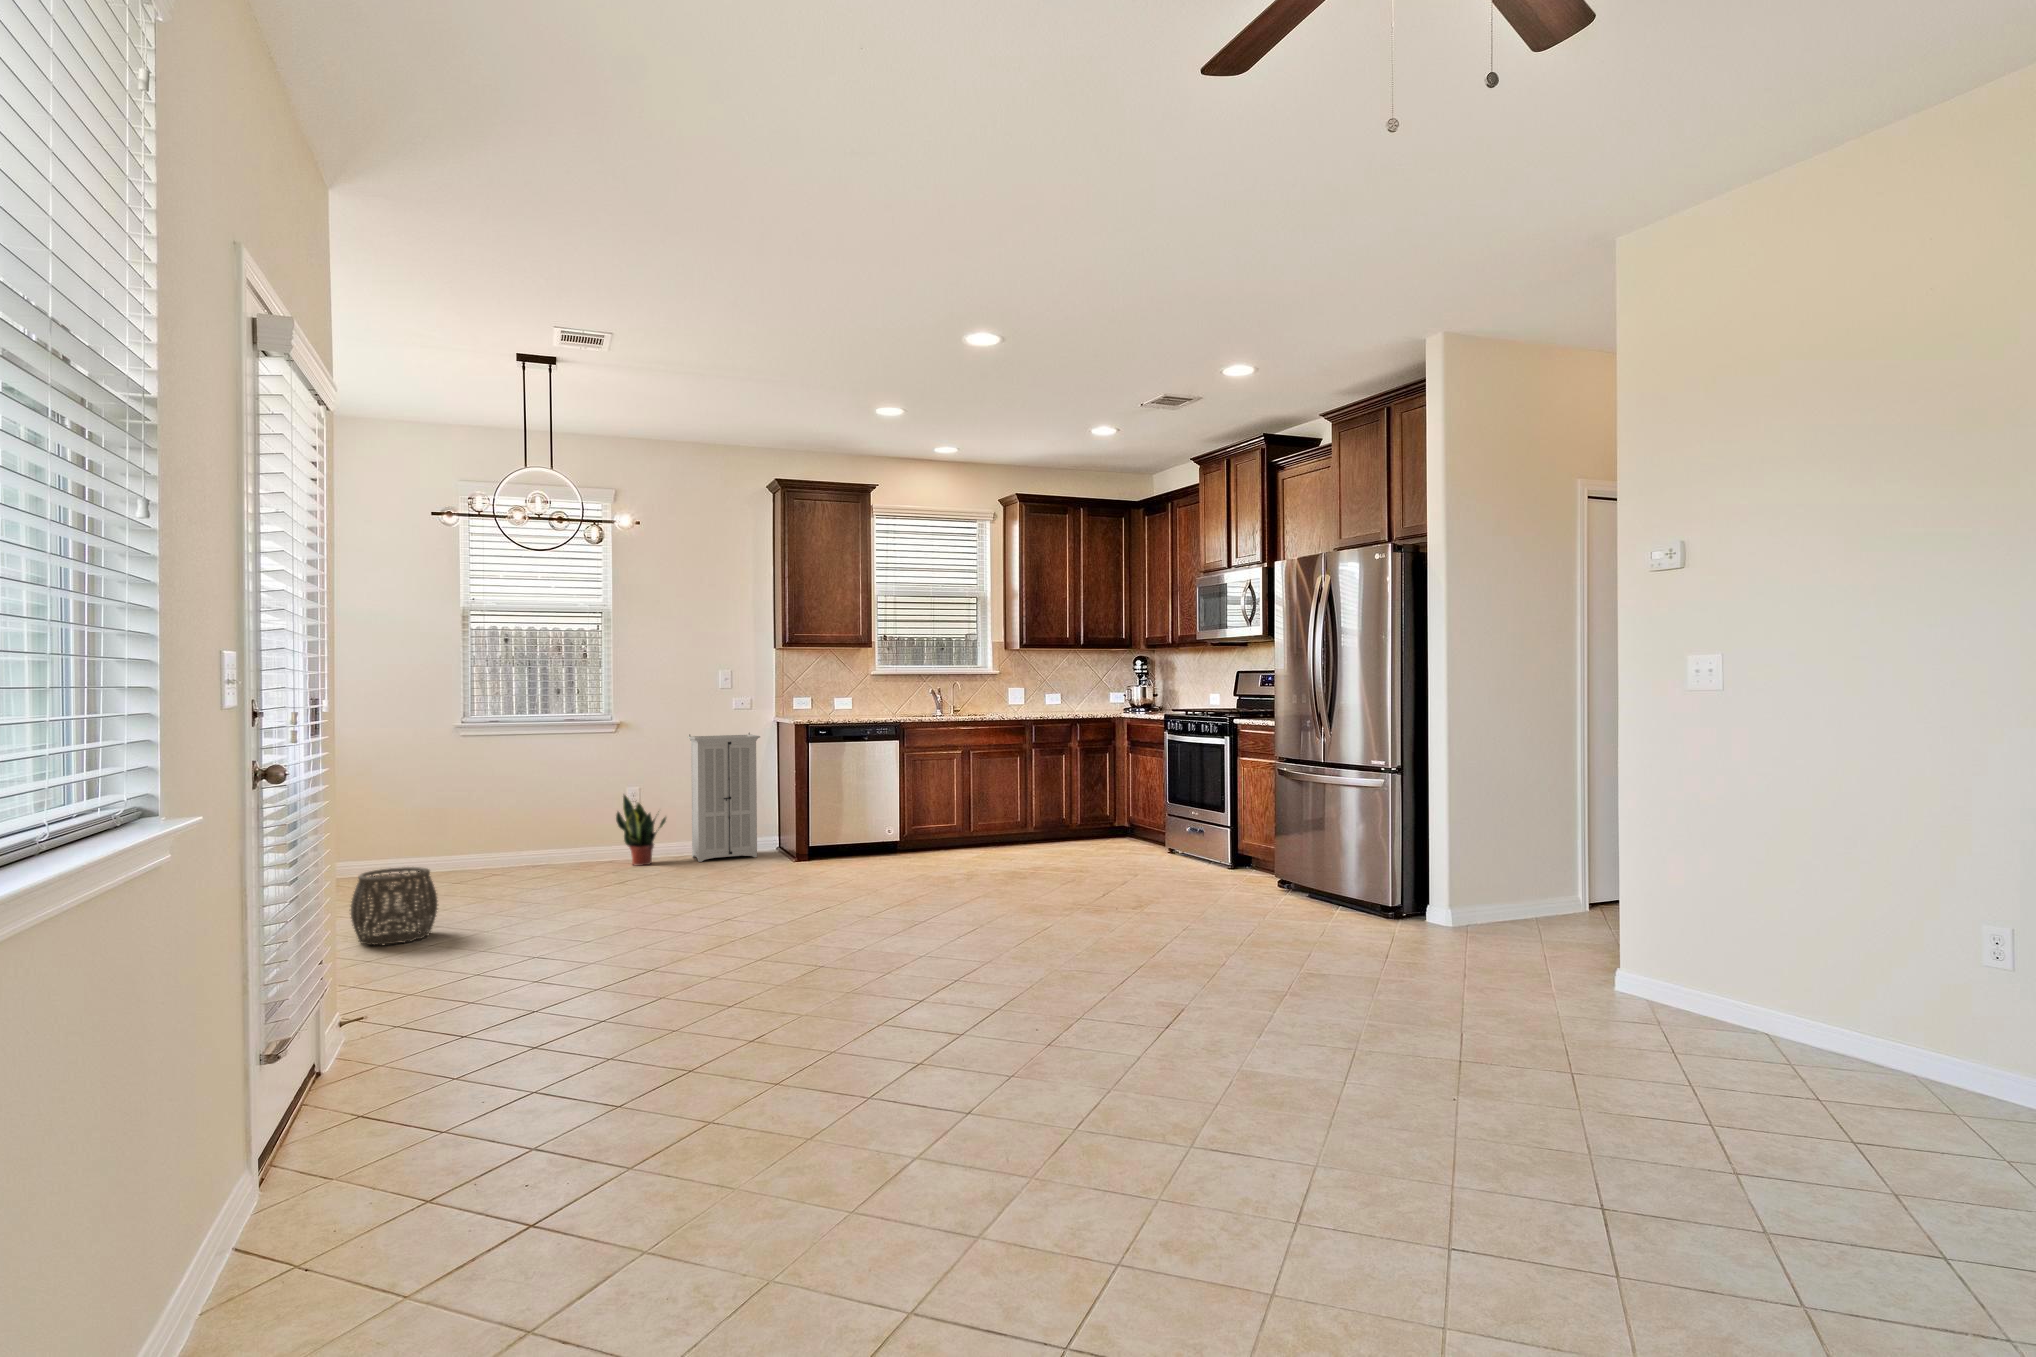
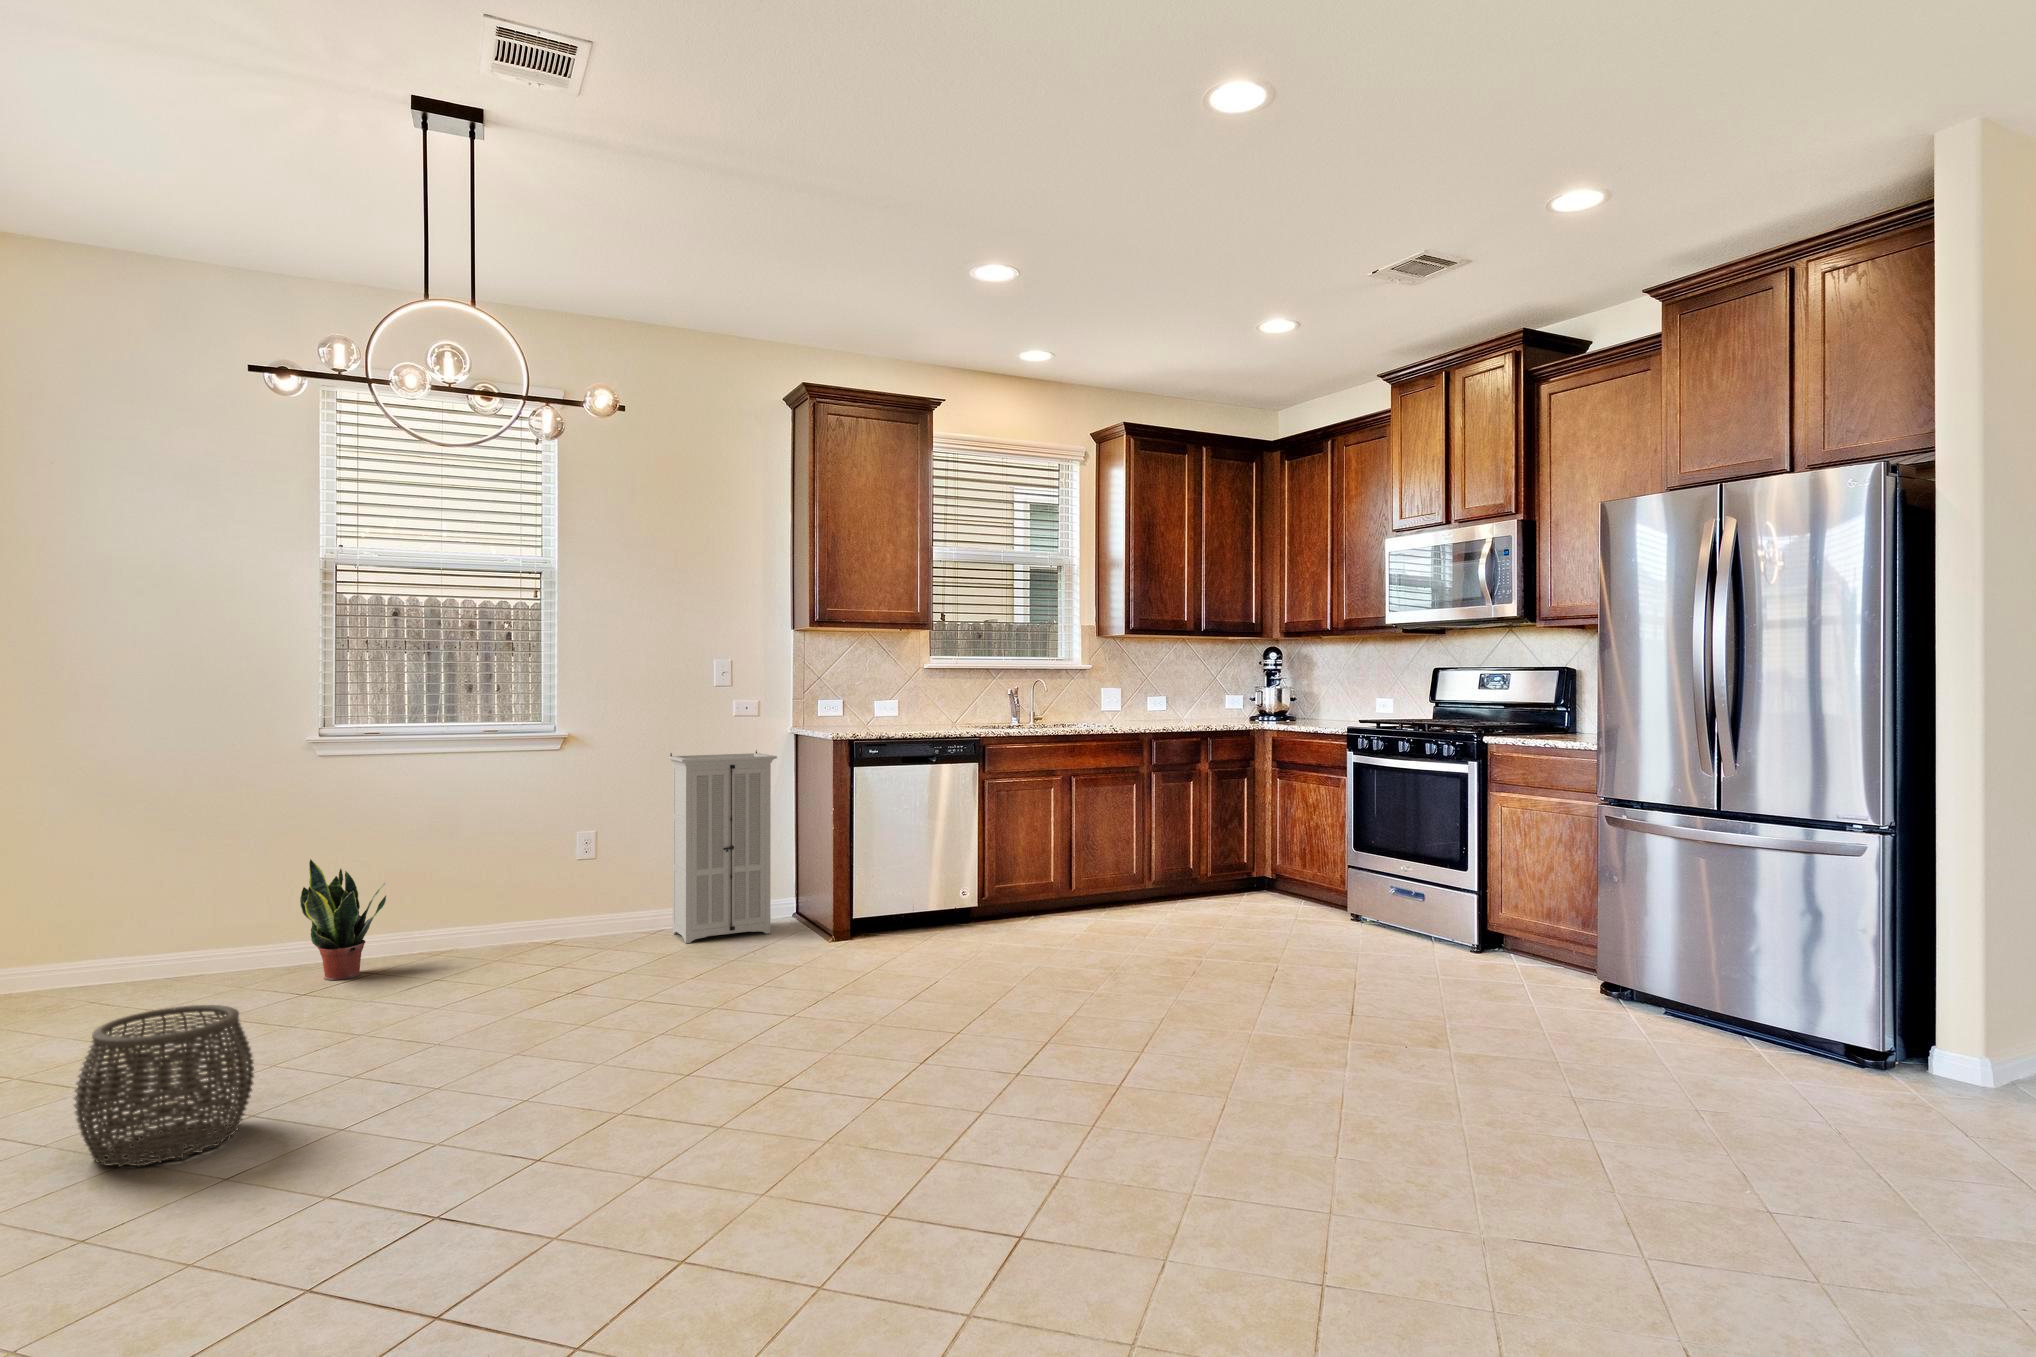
potted plant: present [616,795,667,866] -> present [300,859,386,980]

